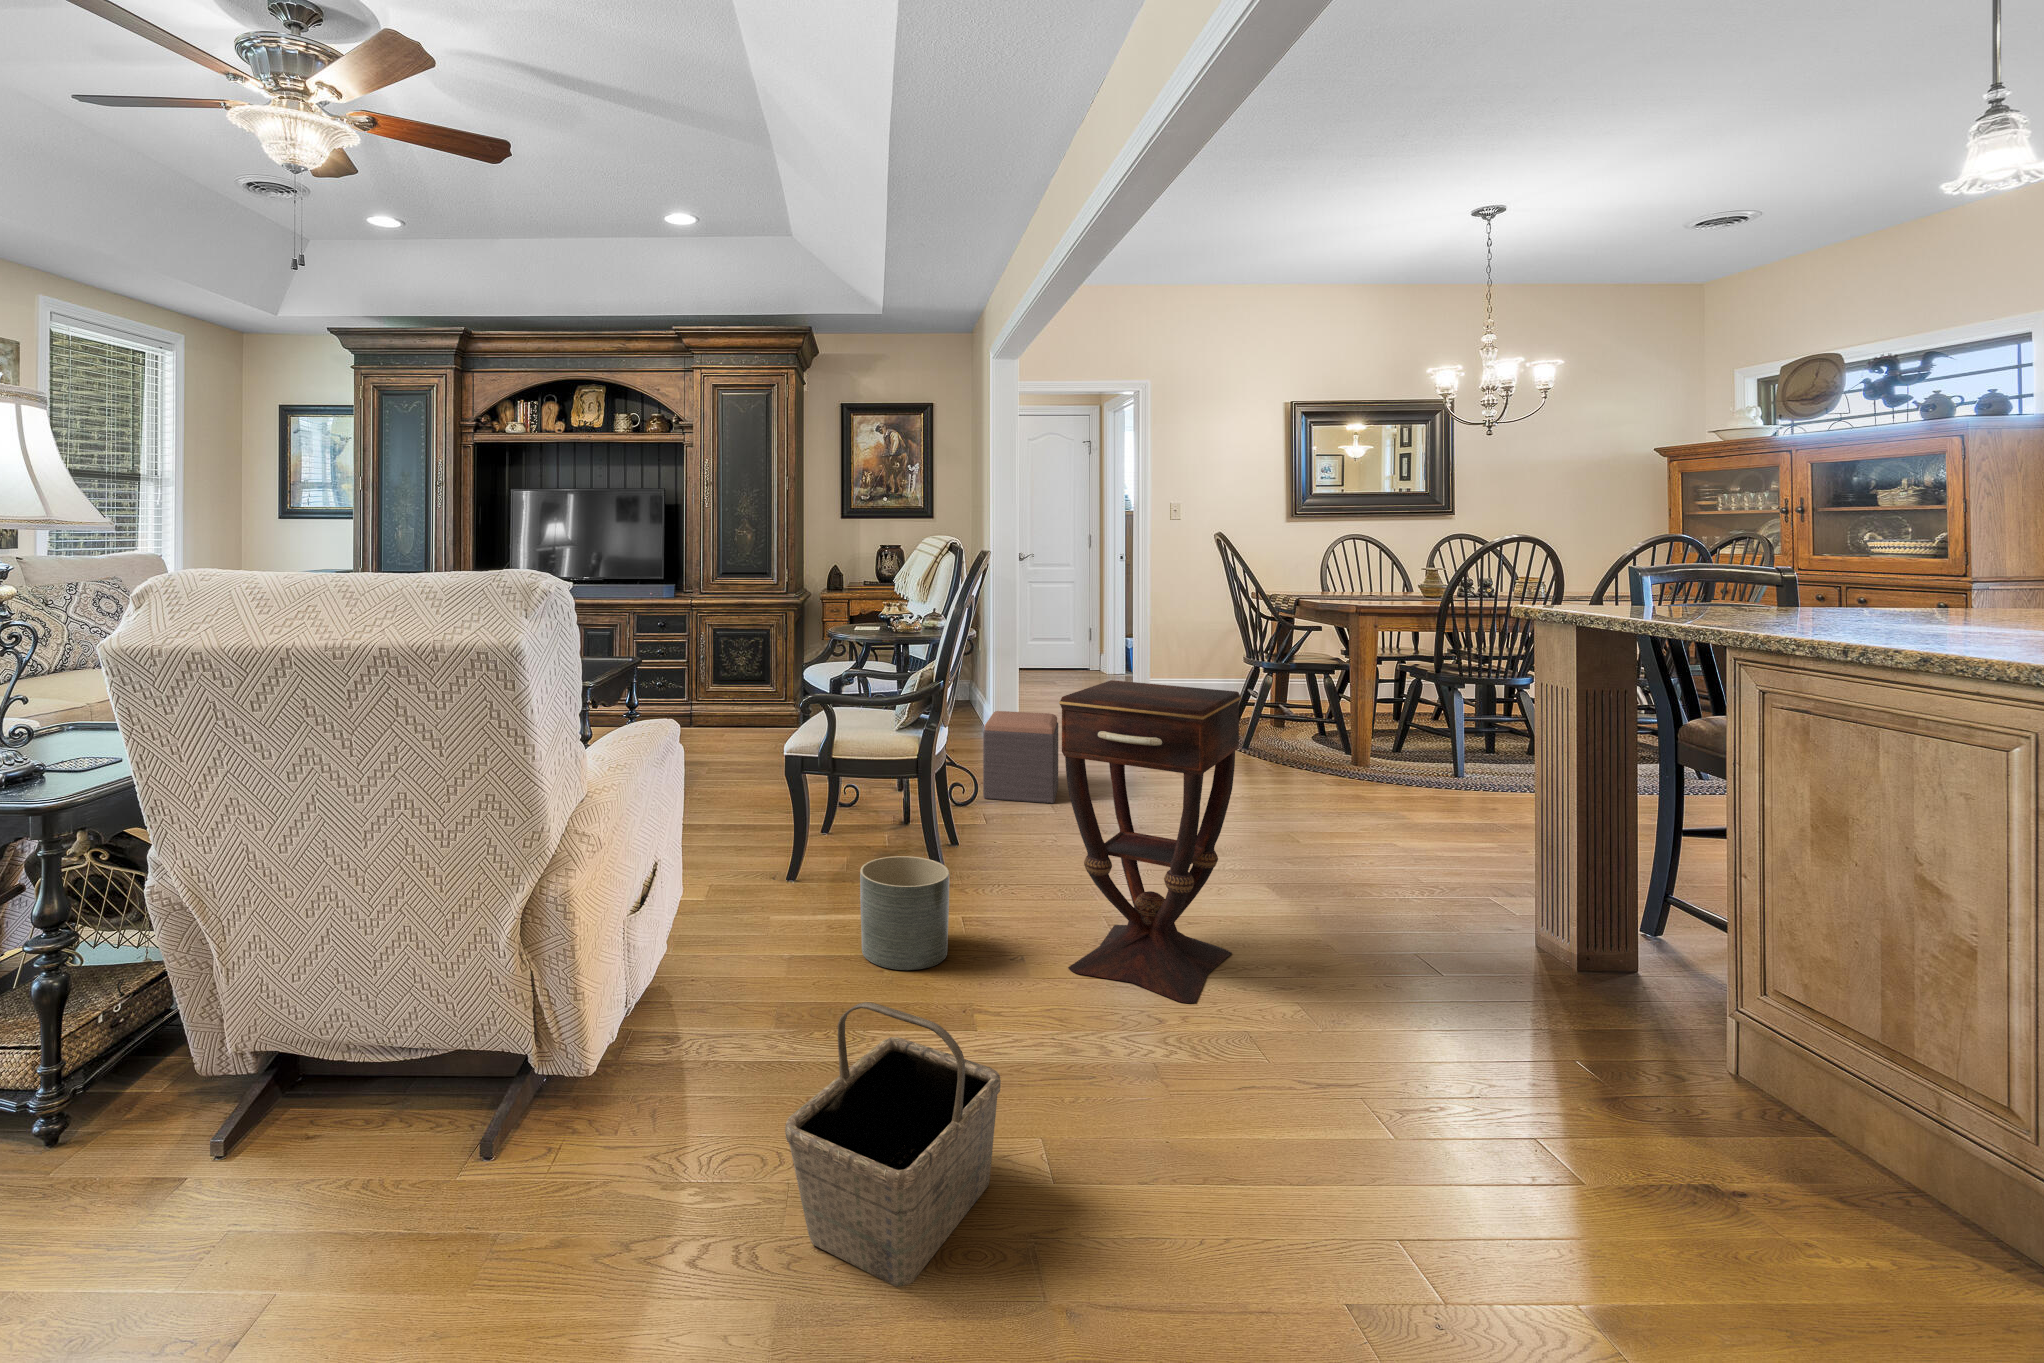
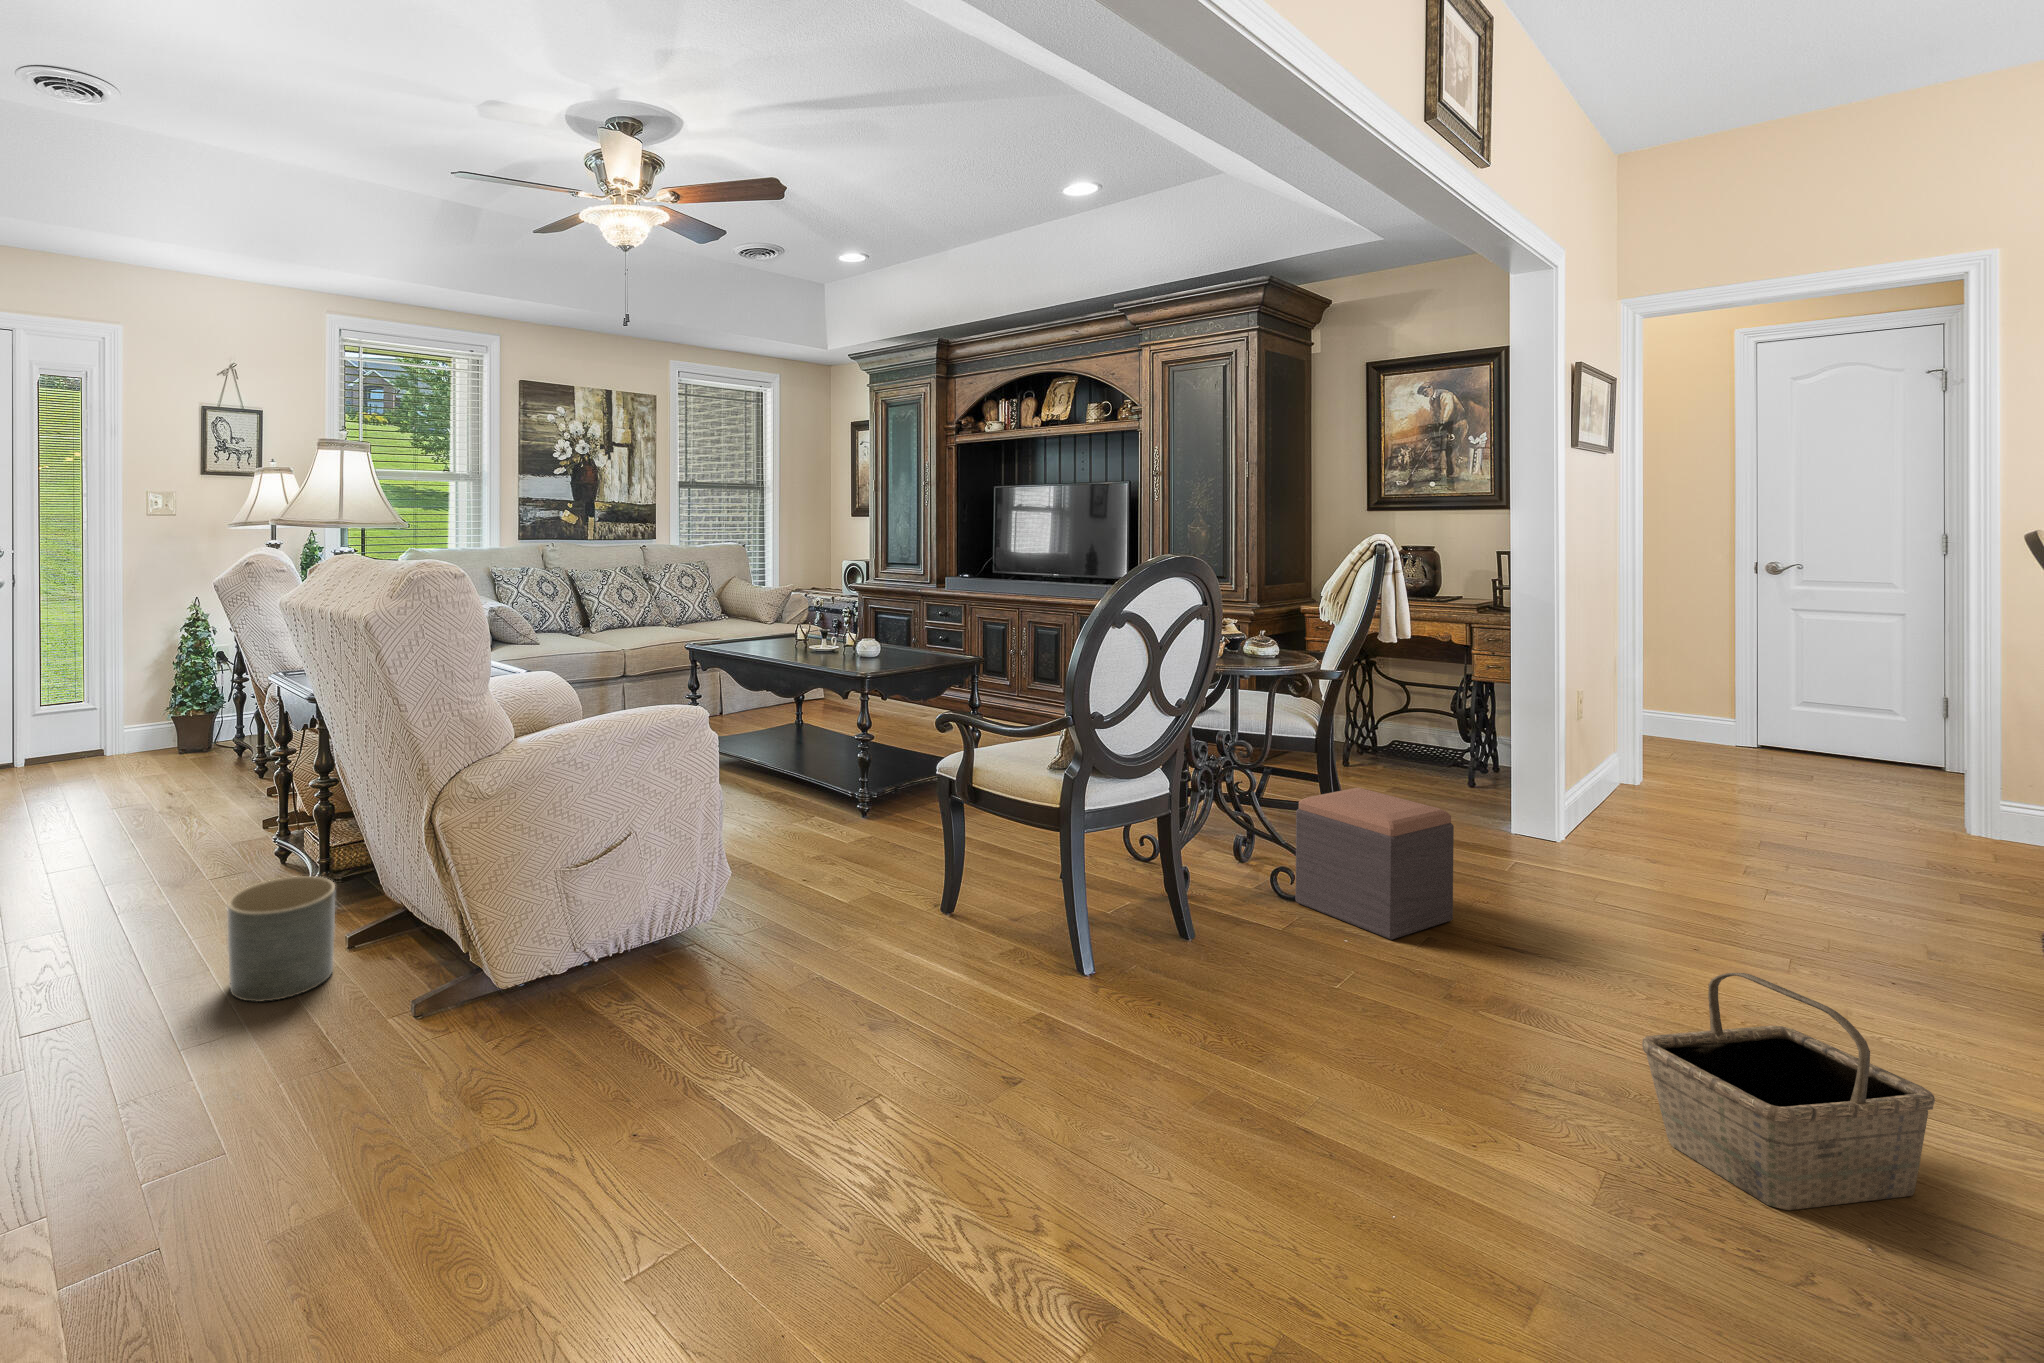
side table: present [1059,680,1241,1003] -> none [957,757,1243,1254]
planter: present [860,856,949,970] -> present [228,876,335,1002]
basket: present [785,1002,1001,1287] -> present [1642,973,1935,1210]

